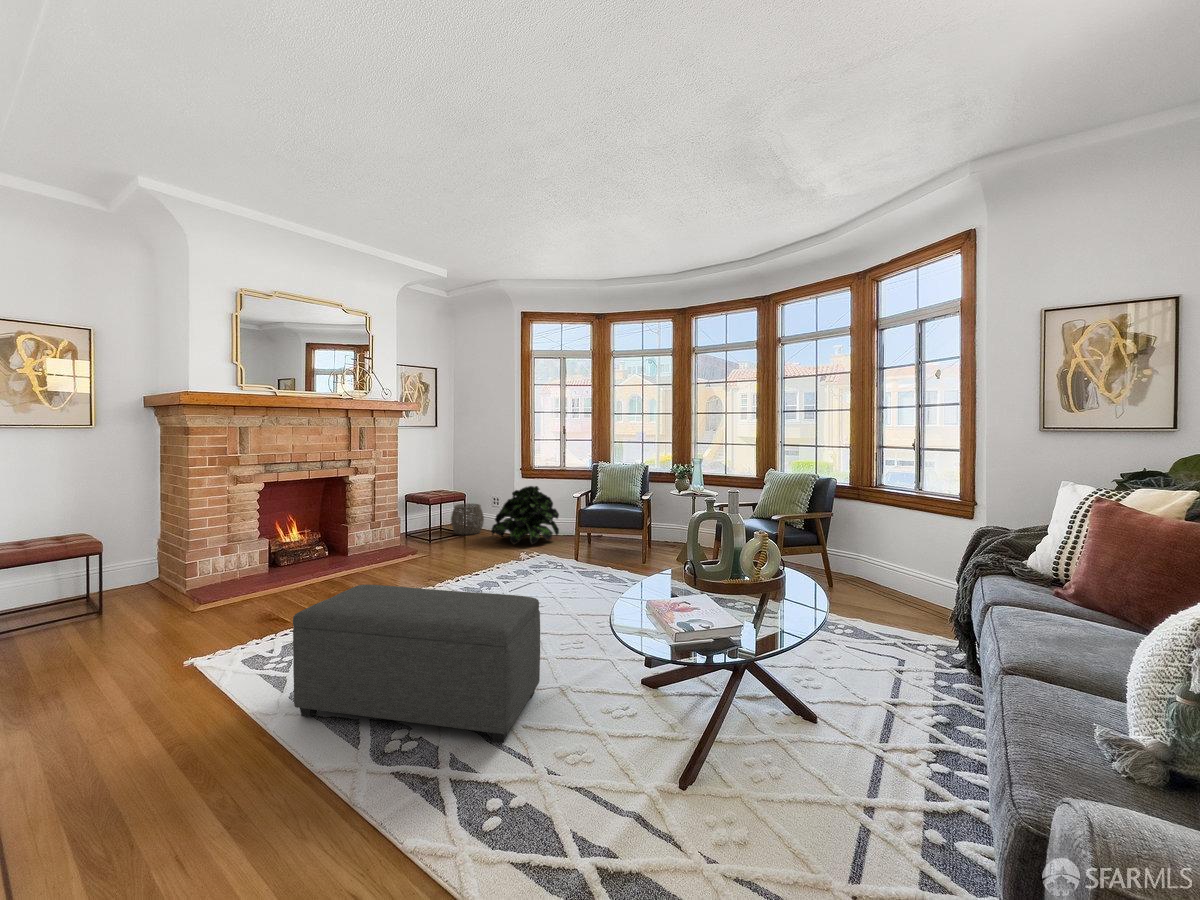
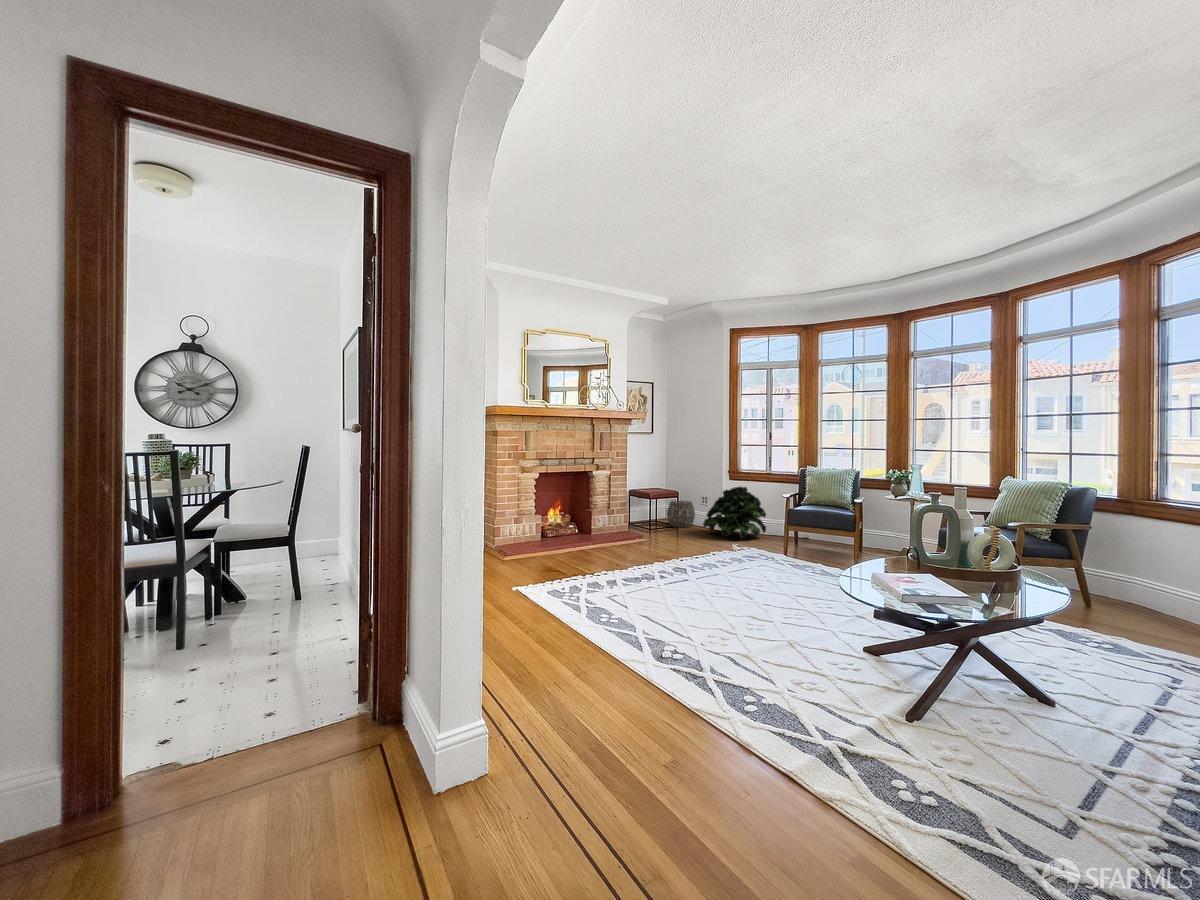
ottoman: present [293,585,540,743] -> none [591,544,772,669]

